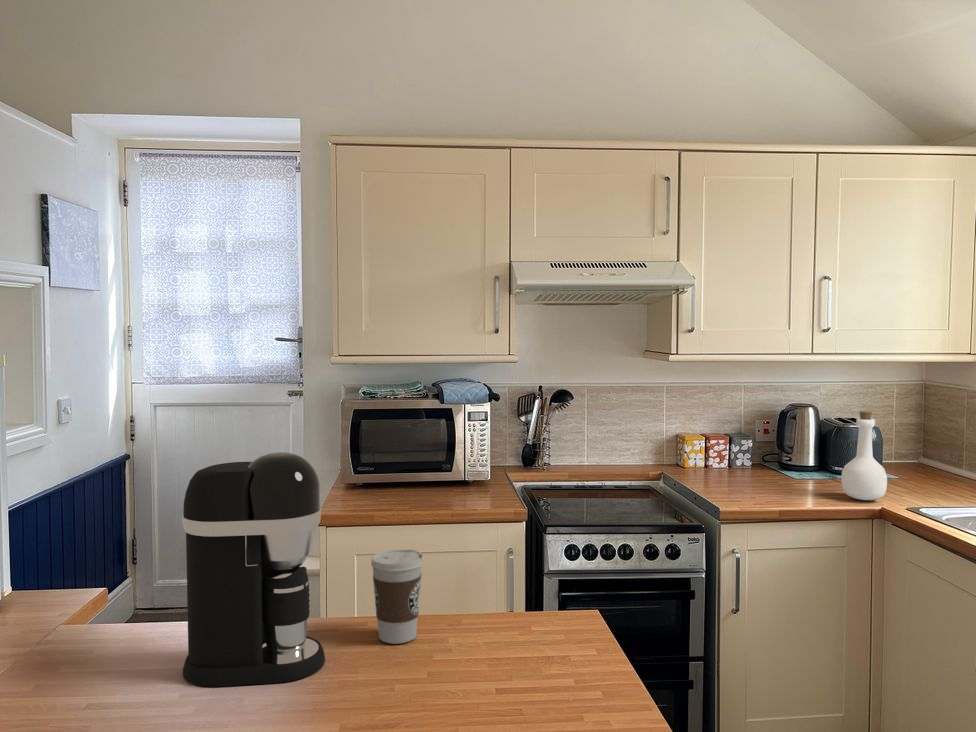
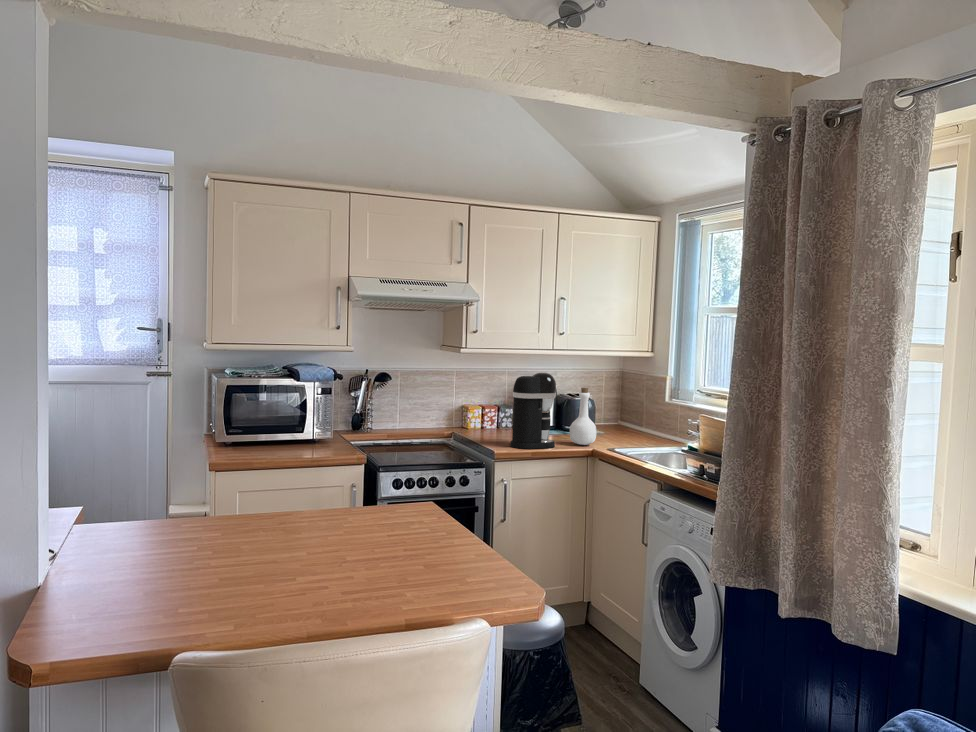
coffee maker: present [182,452,325,687] -> present [510,373,556,449]
coffee cup: present [371,549,423,644] -> none [300,466,333,523]

